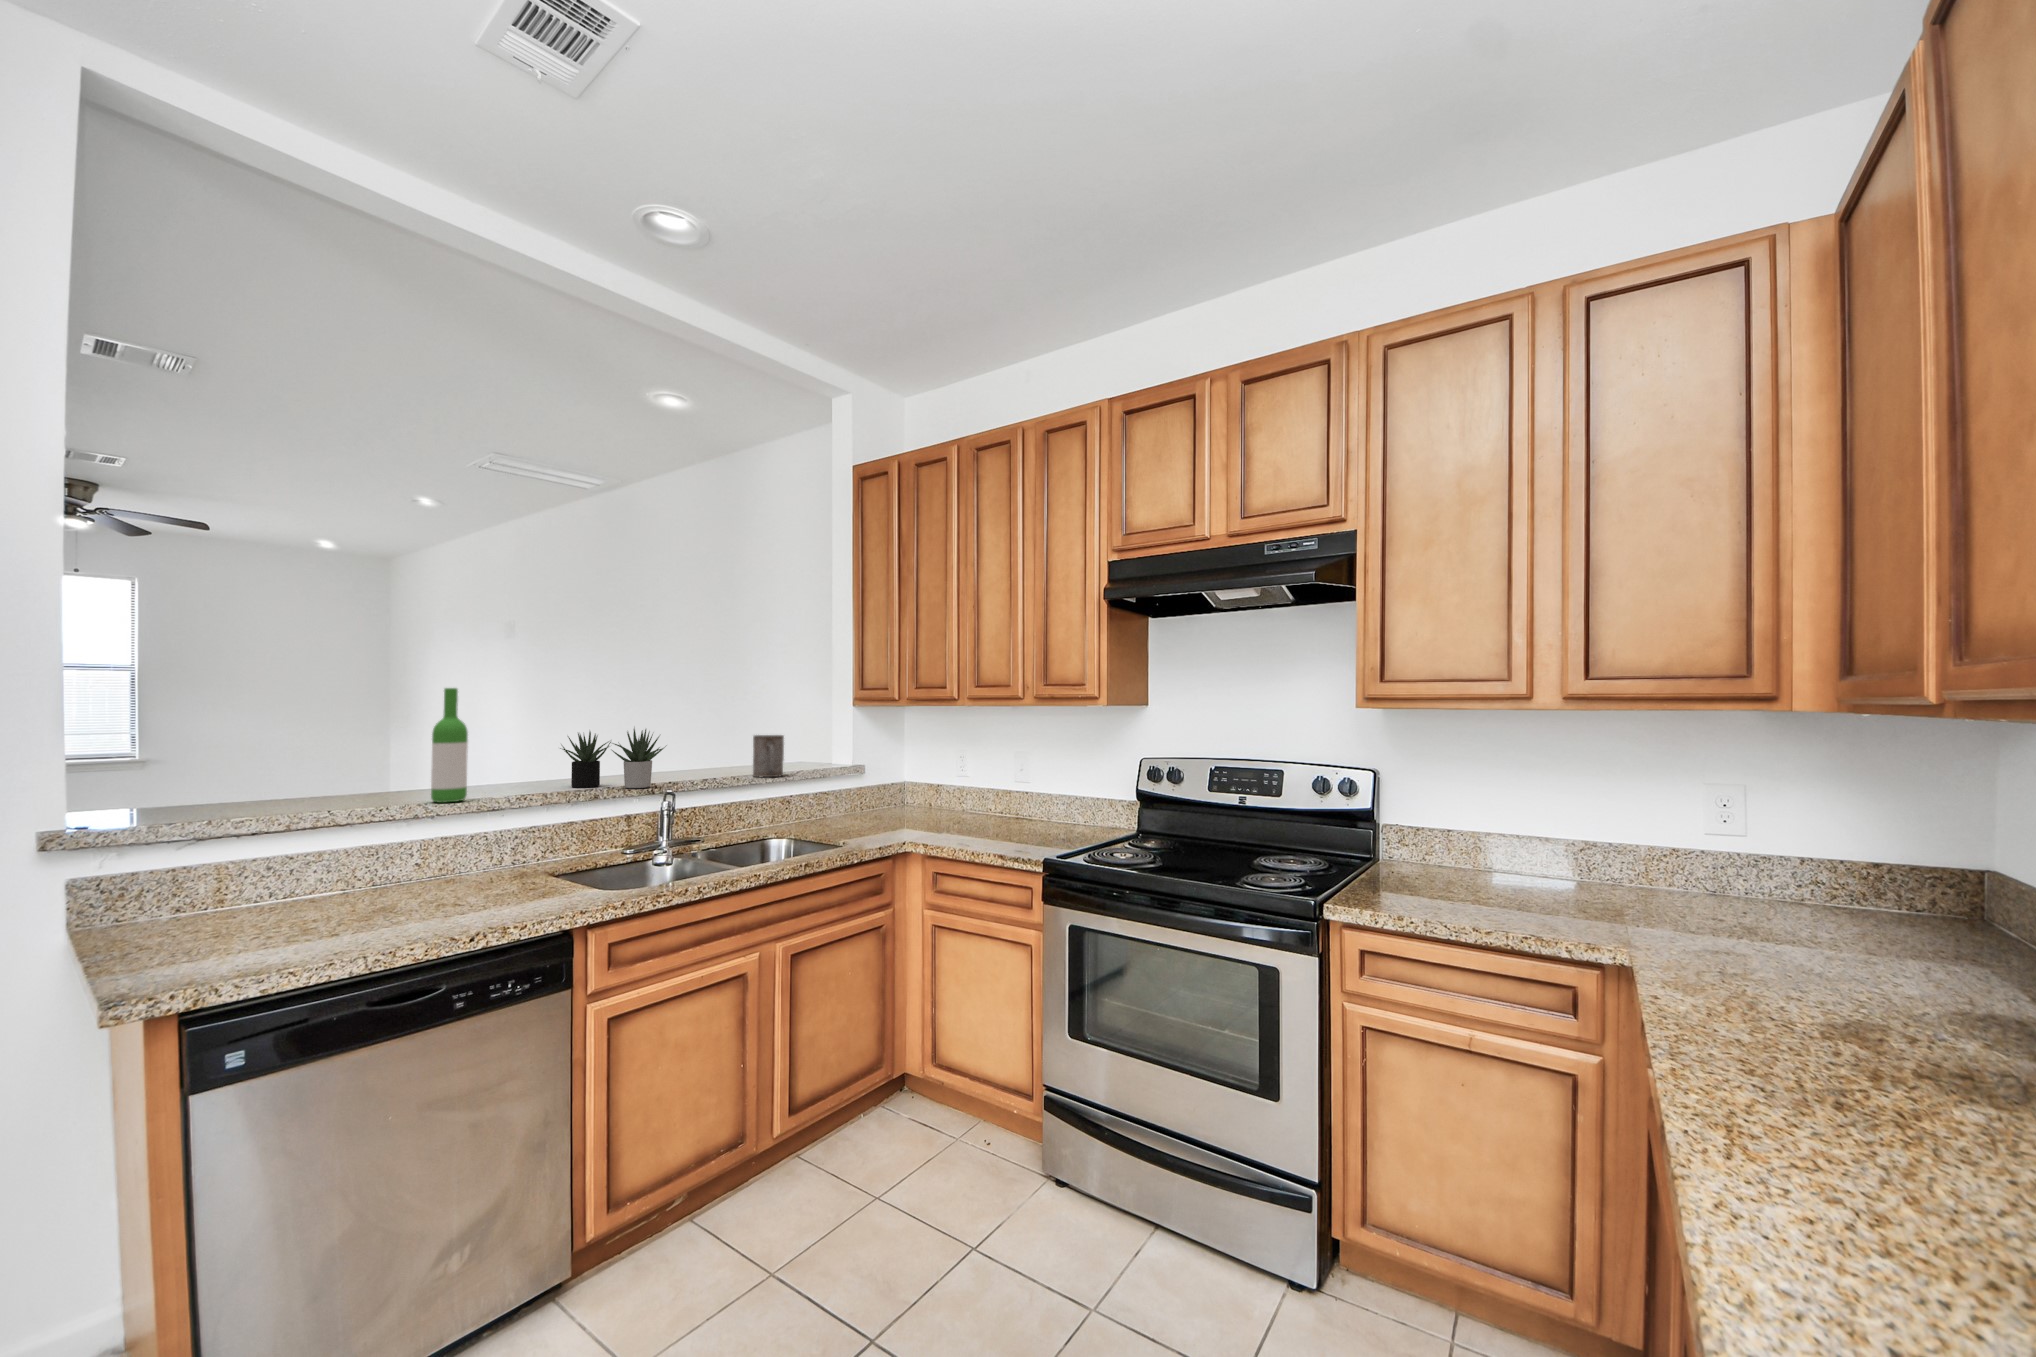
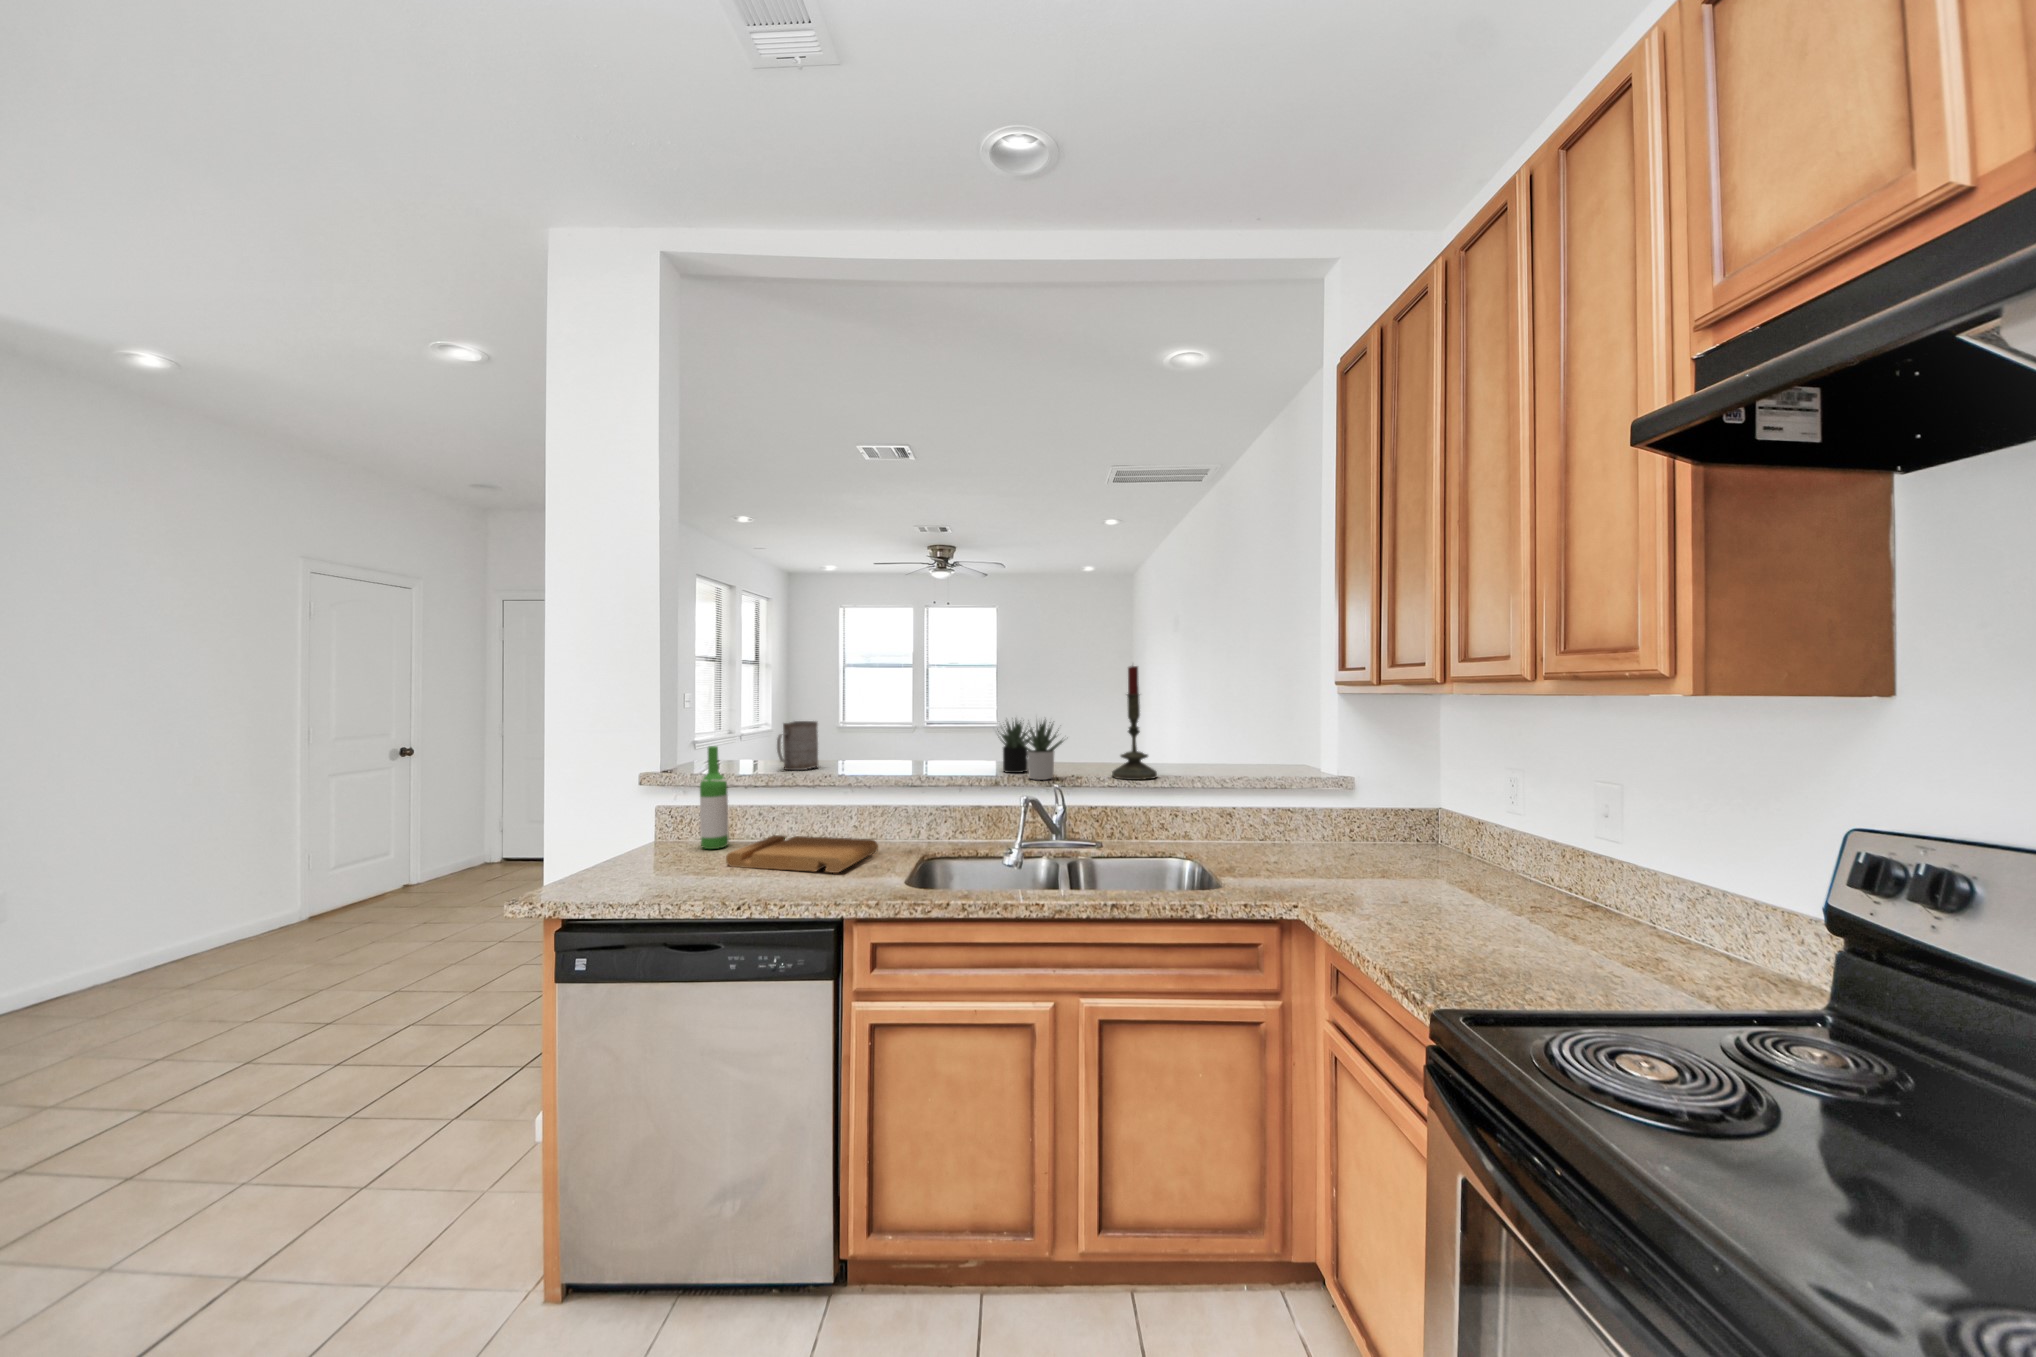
candle: none [686,680,728,782] -> present [1112,666,1157,780]
wine bottle: present [431,688,468,803] -> present [700,746,729,849]
mug: present [753,735,784,777] -> present [777,721,818,770]
cutting board: none [310,868,508,924] -> present [726,835,878,873]

